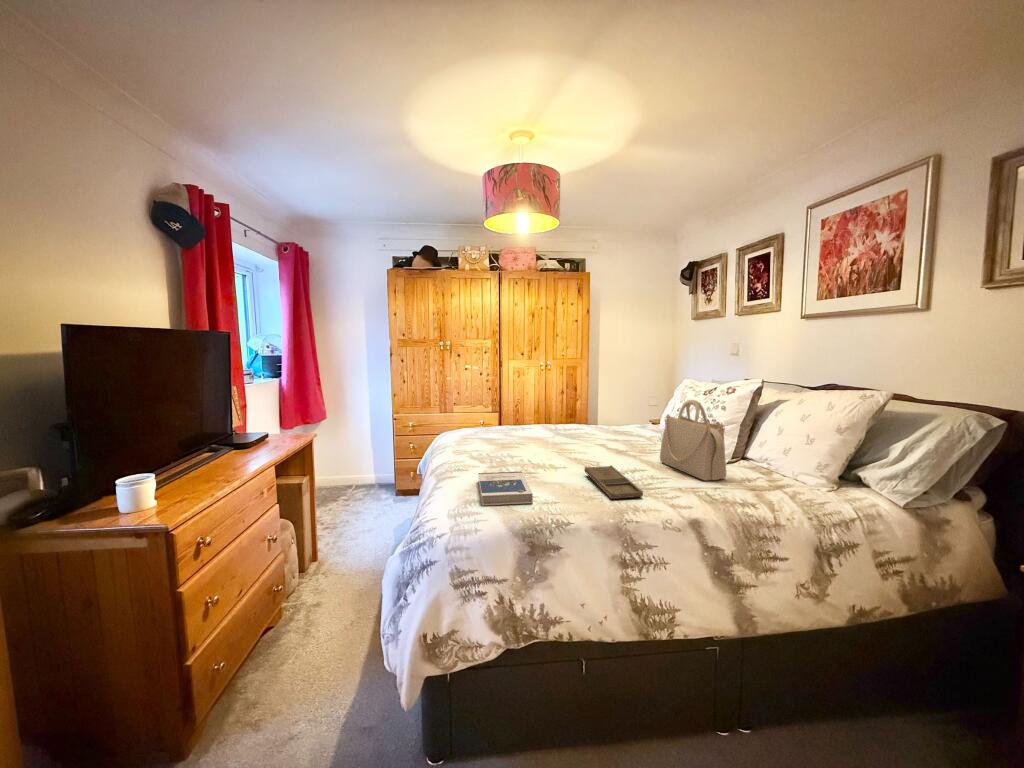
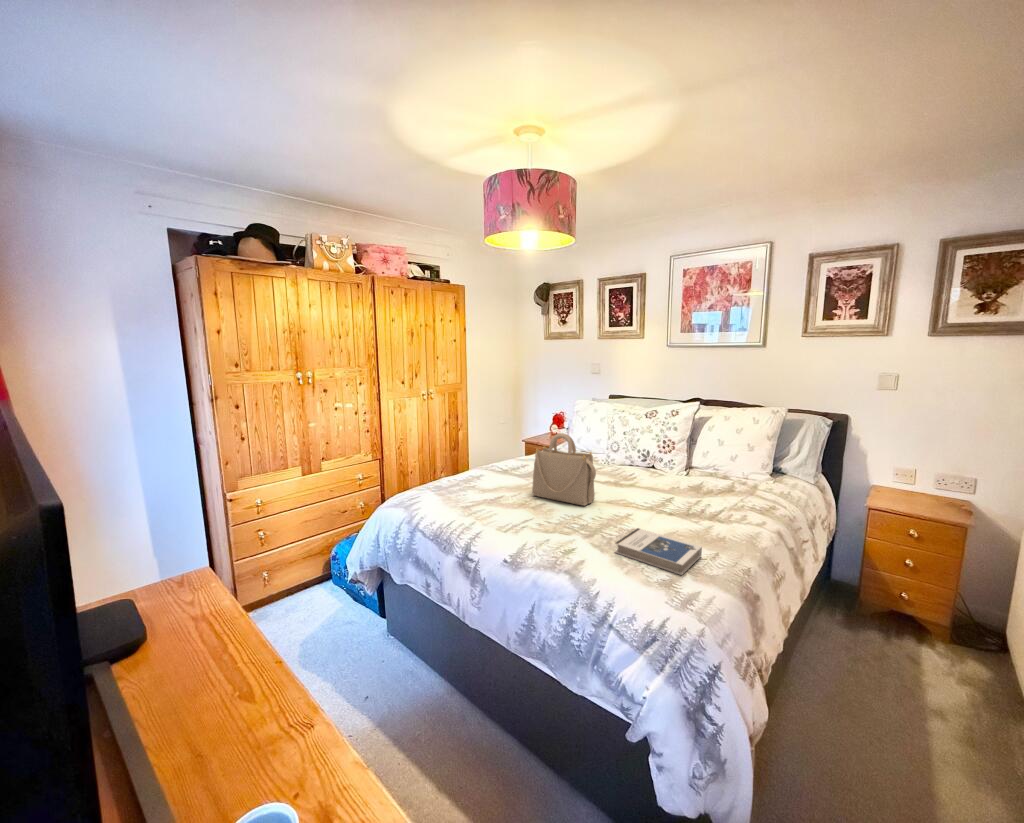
handbag: present [660,400,727,480] -> present [532,433,596,506]
tray: present [585,466,643,499] -> none [659,499,735,531]

